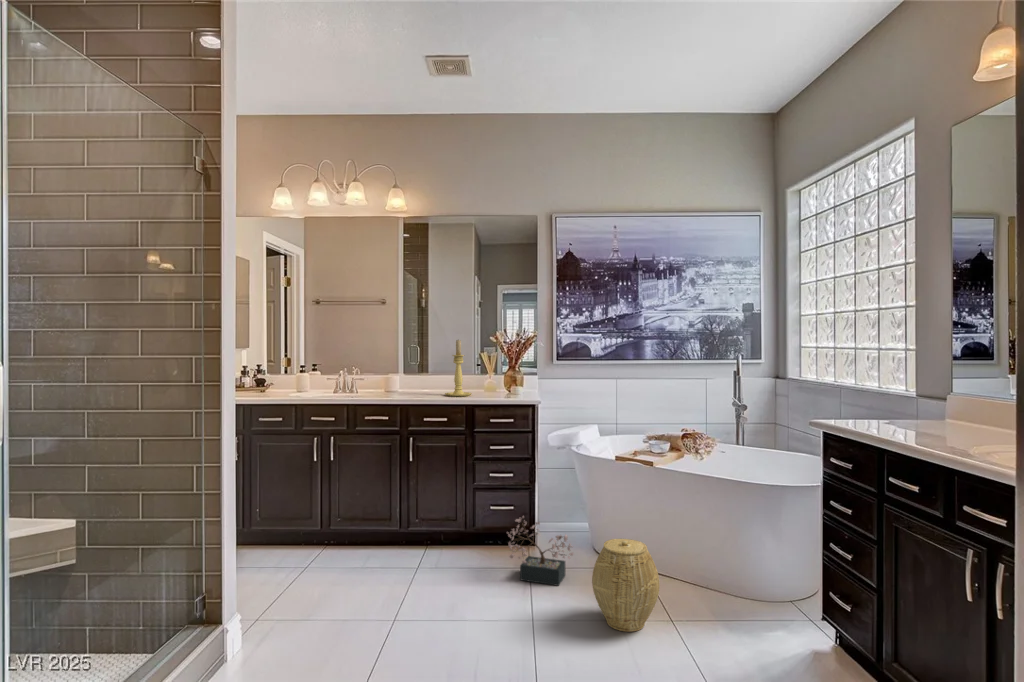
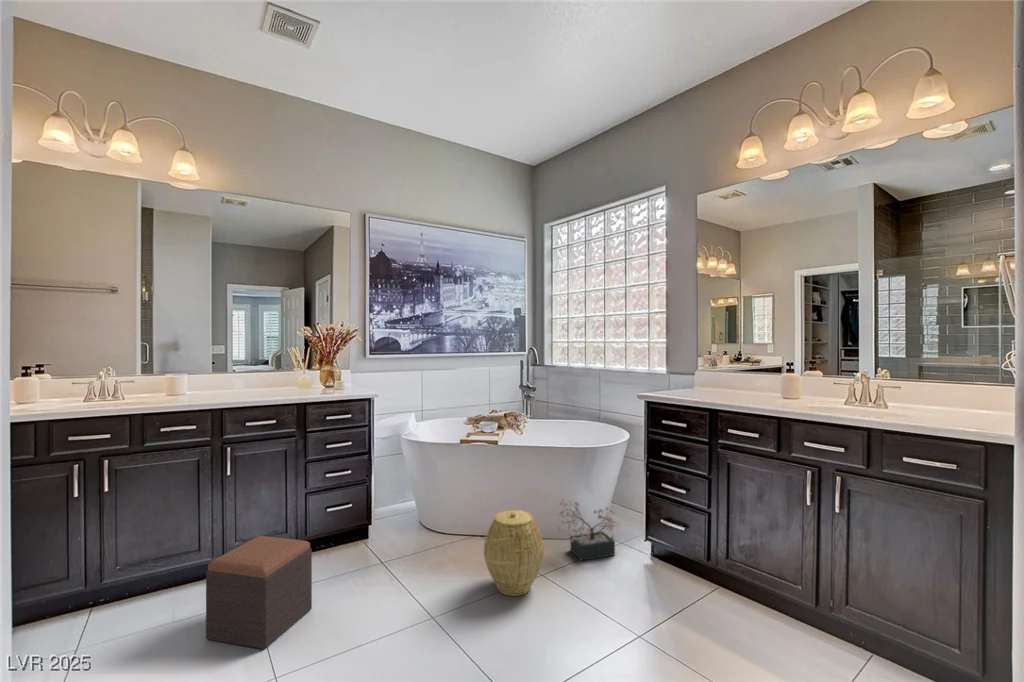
candle holder: present [445,340,472,396] -> none [260,332,294,395]
footstool: none [372,514,447,601] -> present [206,536,312,649]
decorative plant: present [507,516,573,586] -> present [558,500,620,561]

